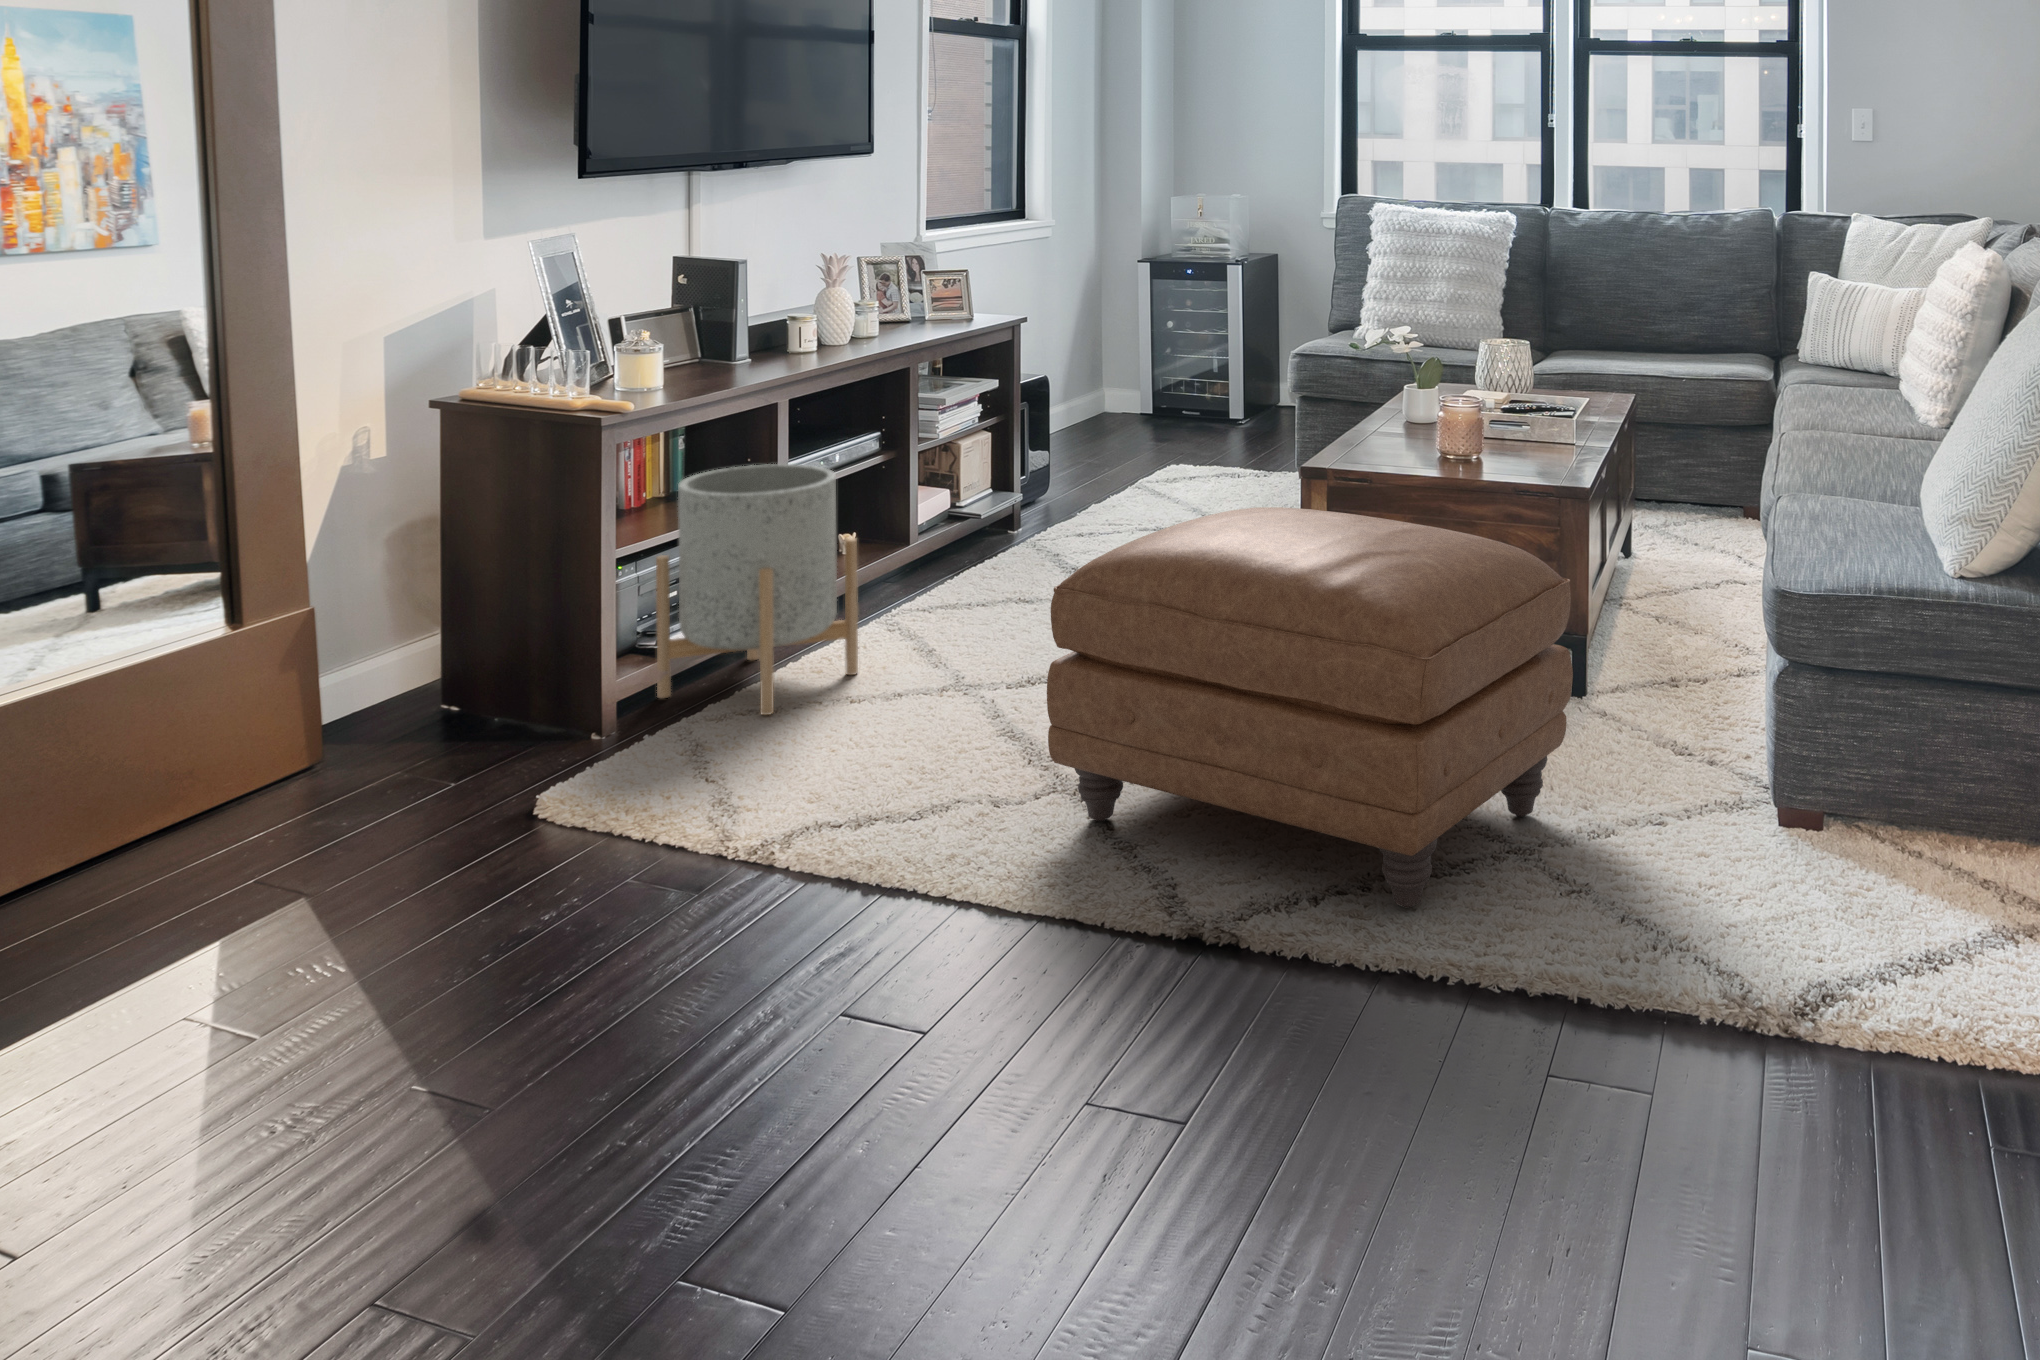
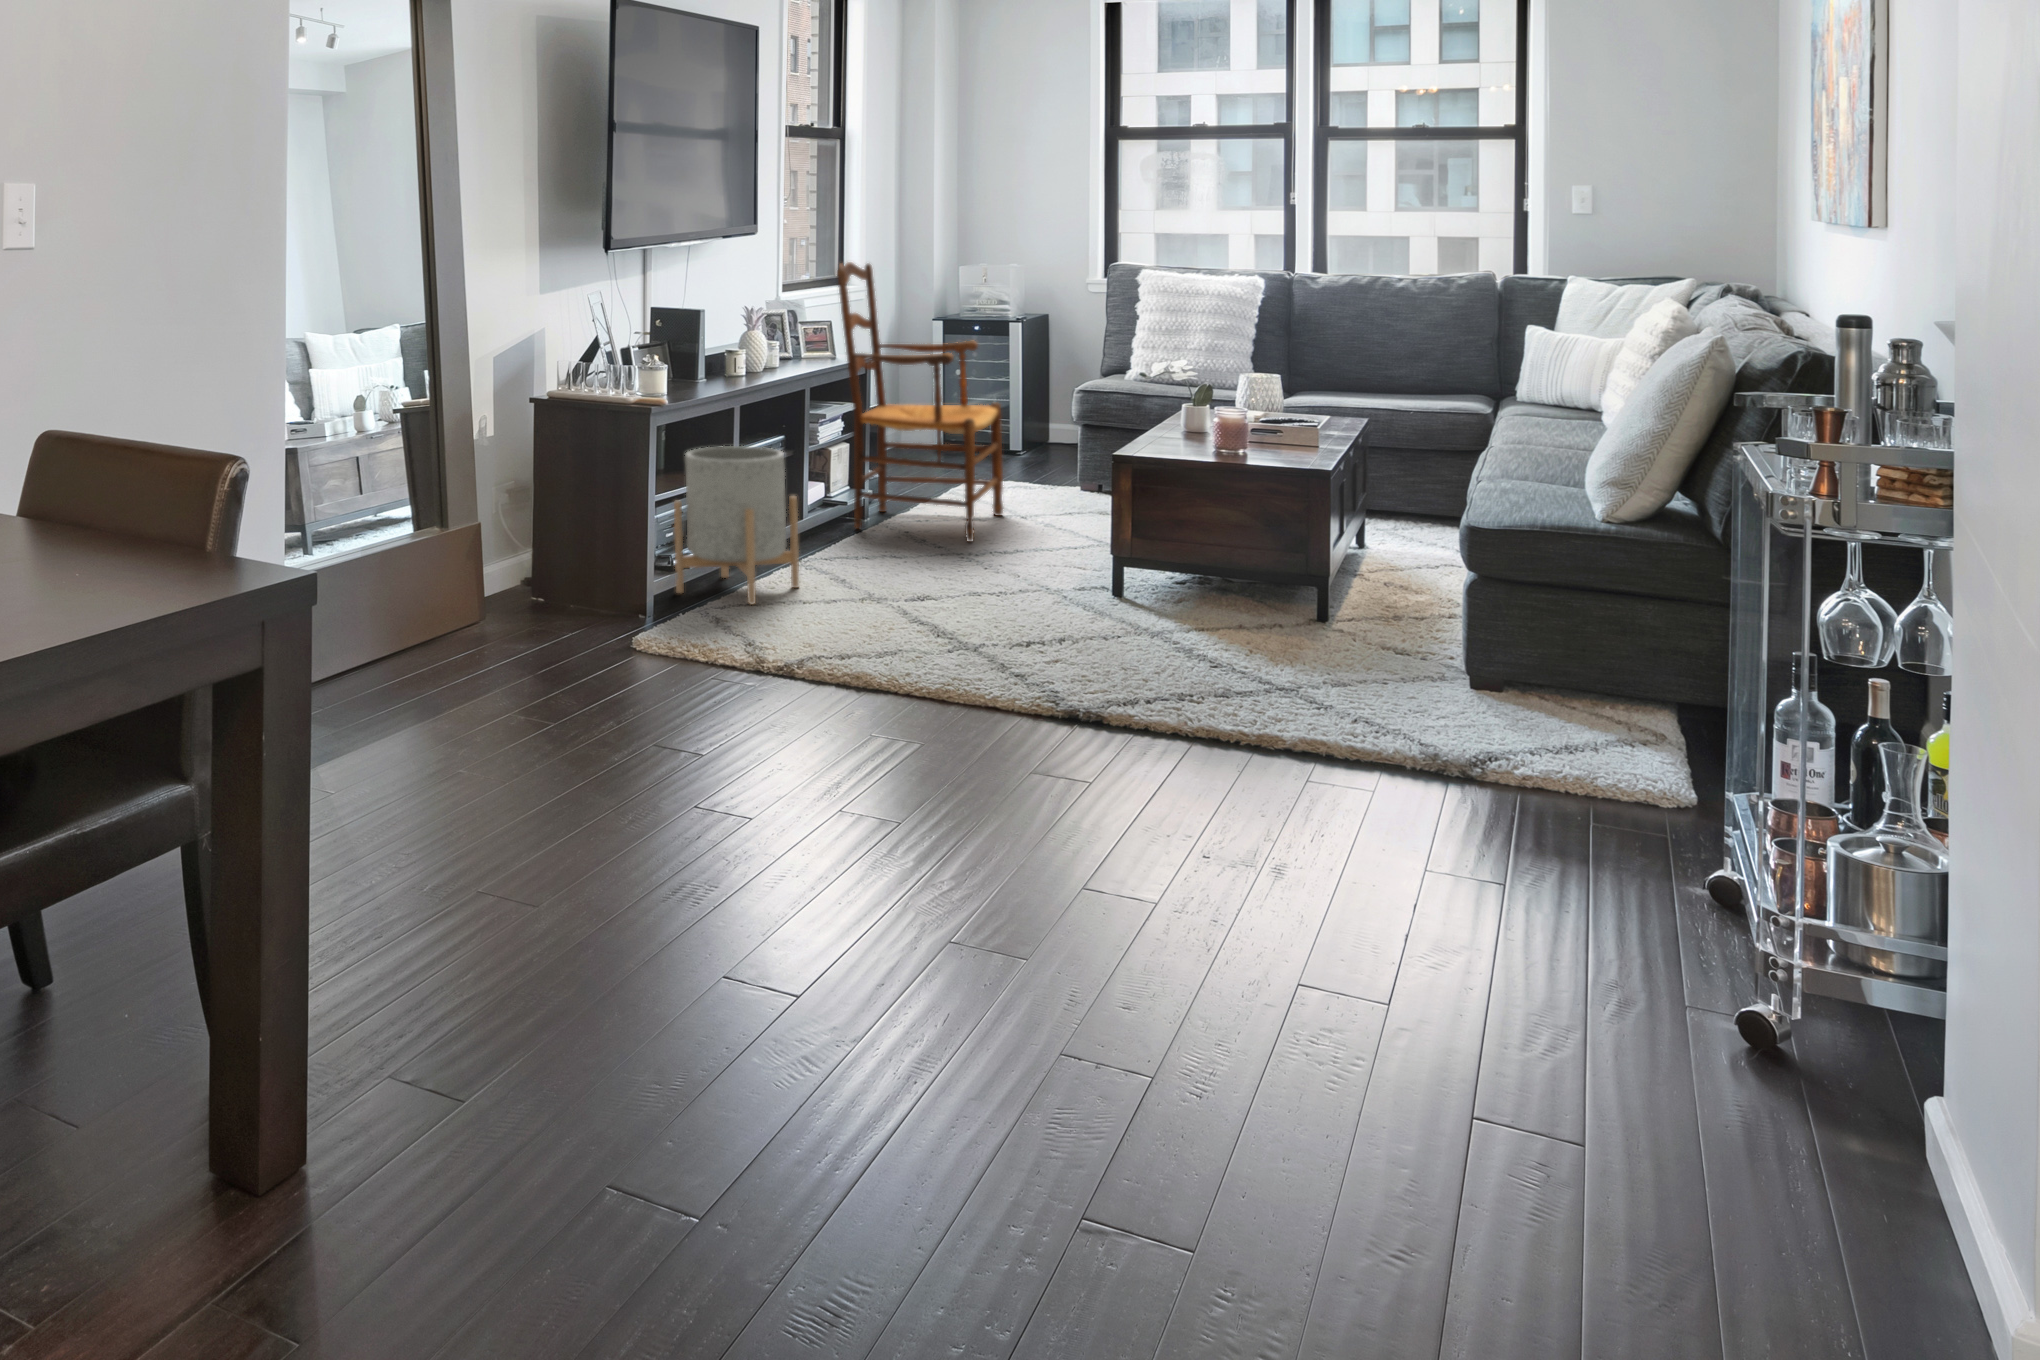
armchair: none [965,190,1190,573] -> present [837,262,1003,541]
ottoman: present [1047,507,1573,908] -> none [959,473,1321,712]

